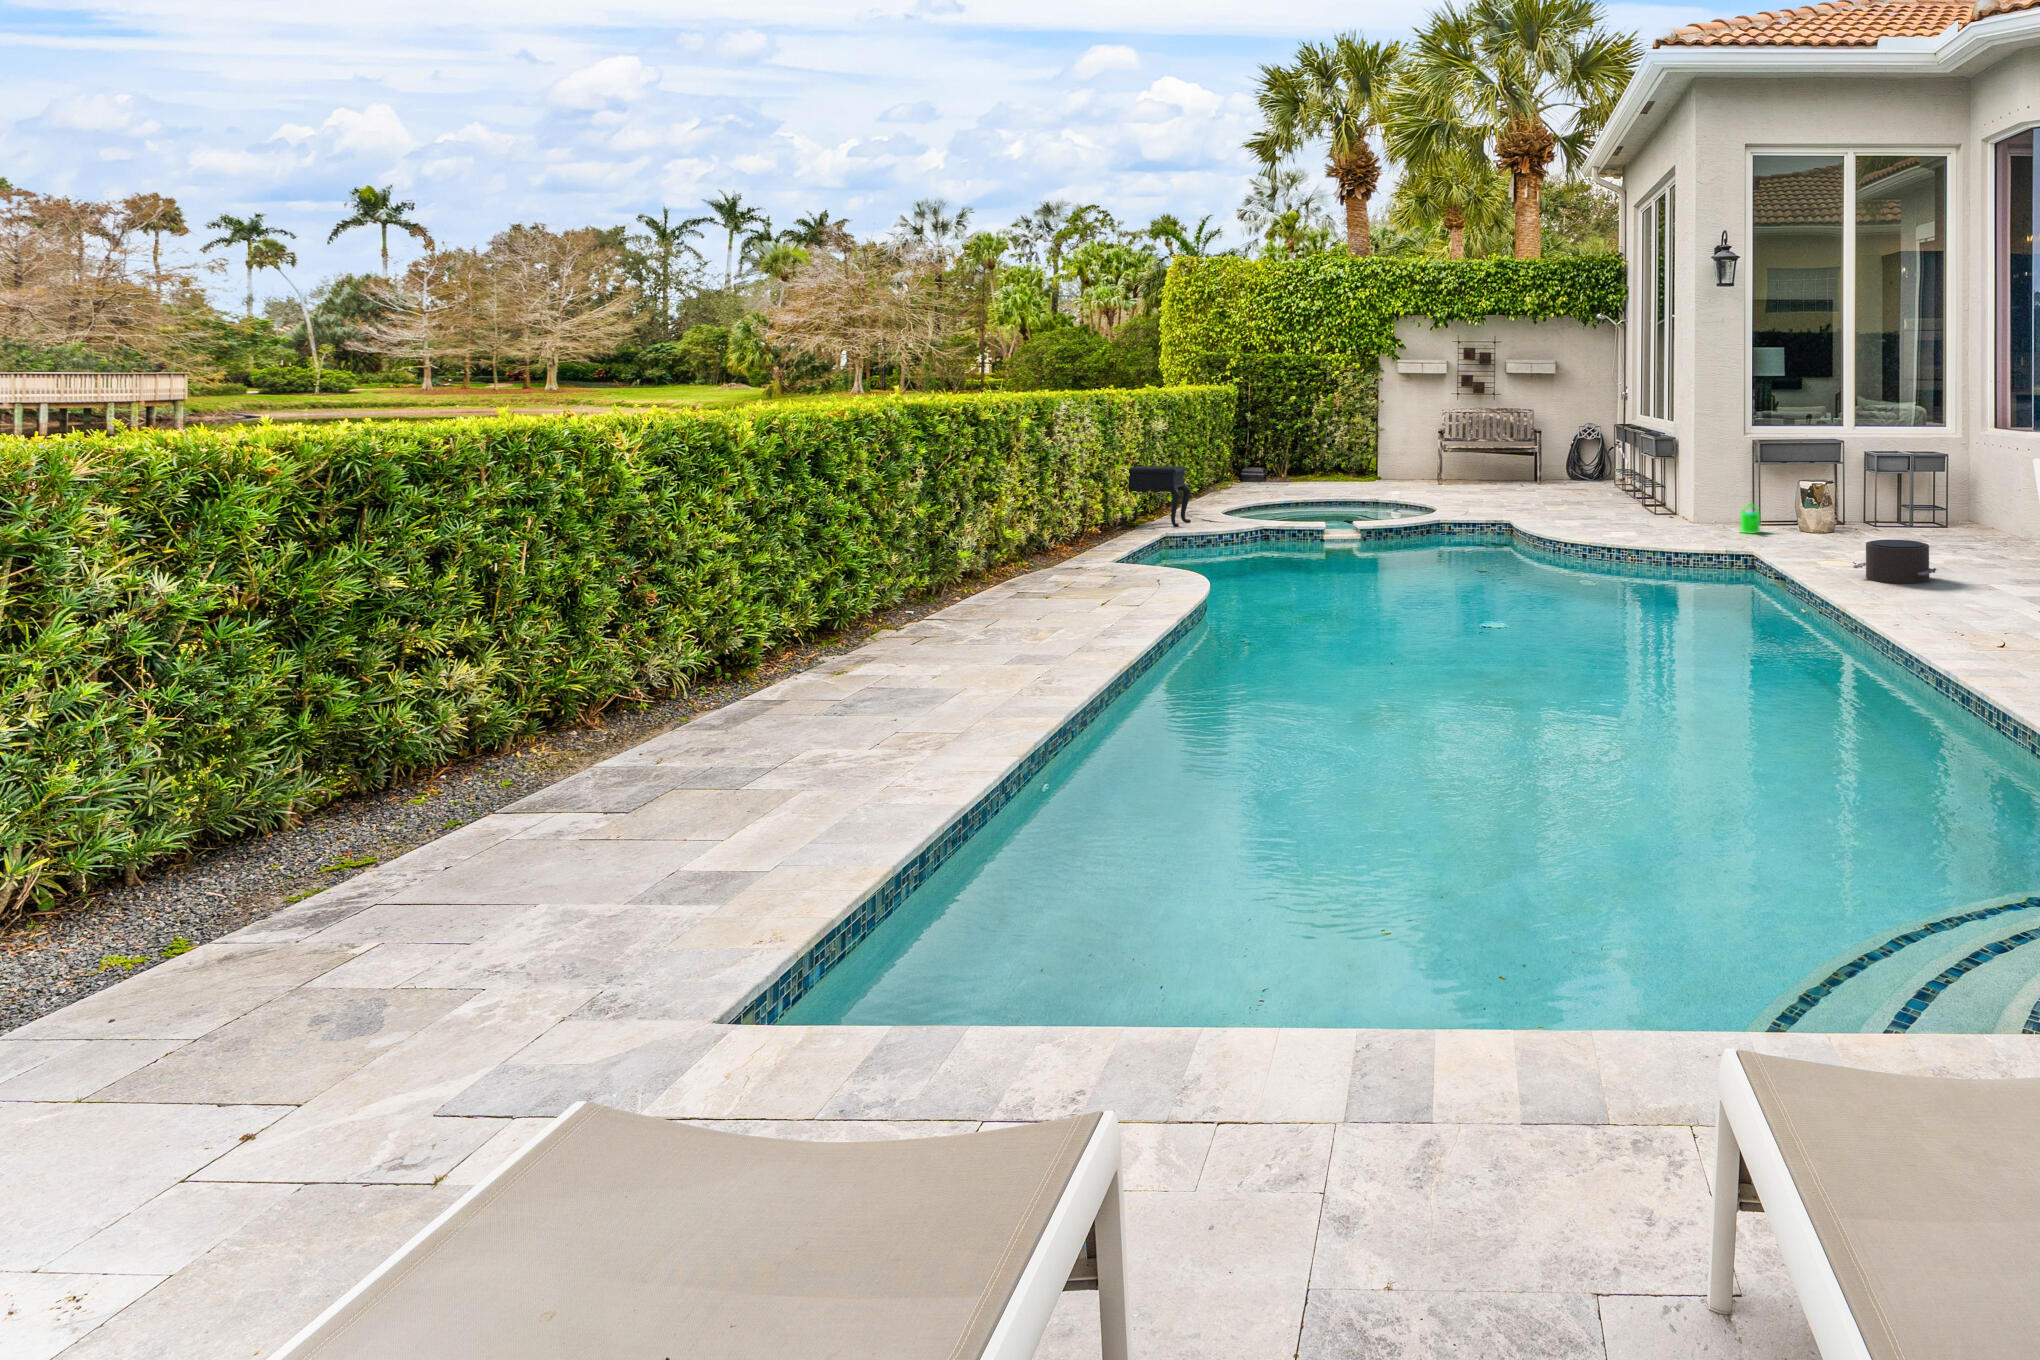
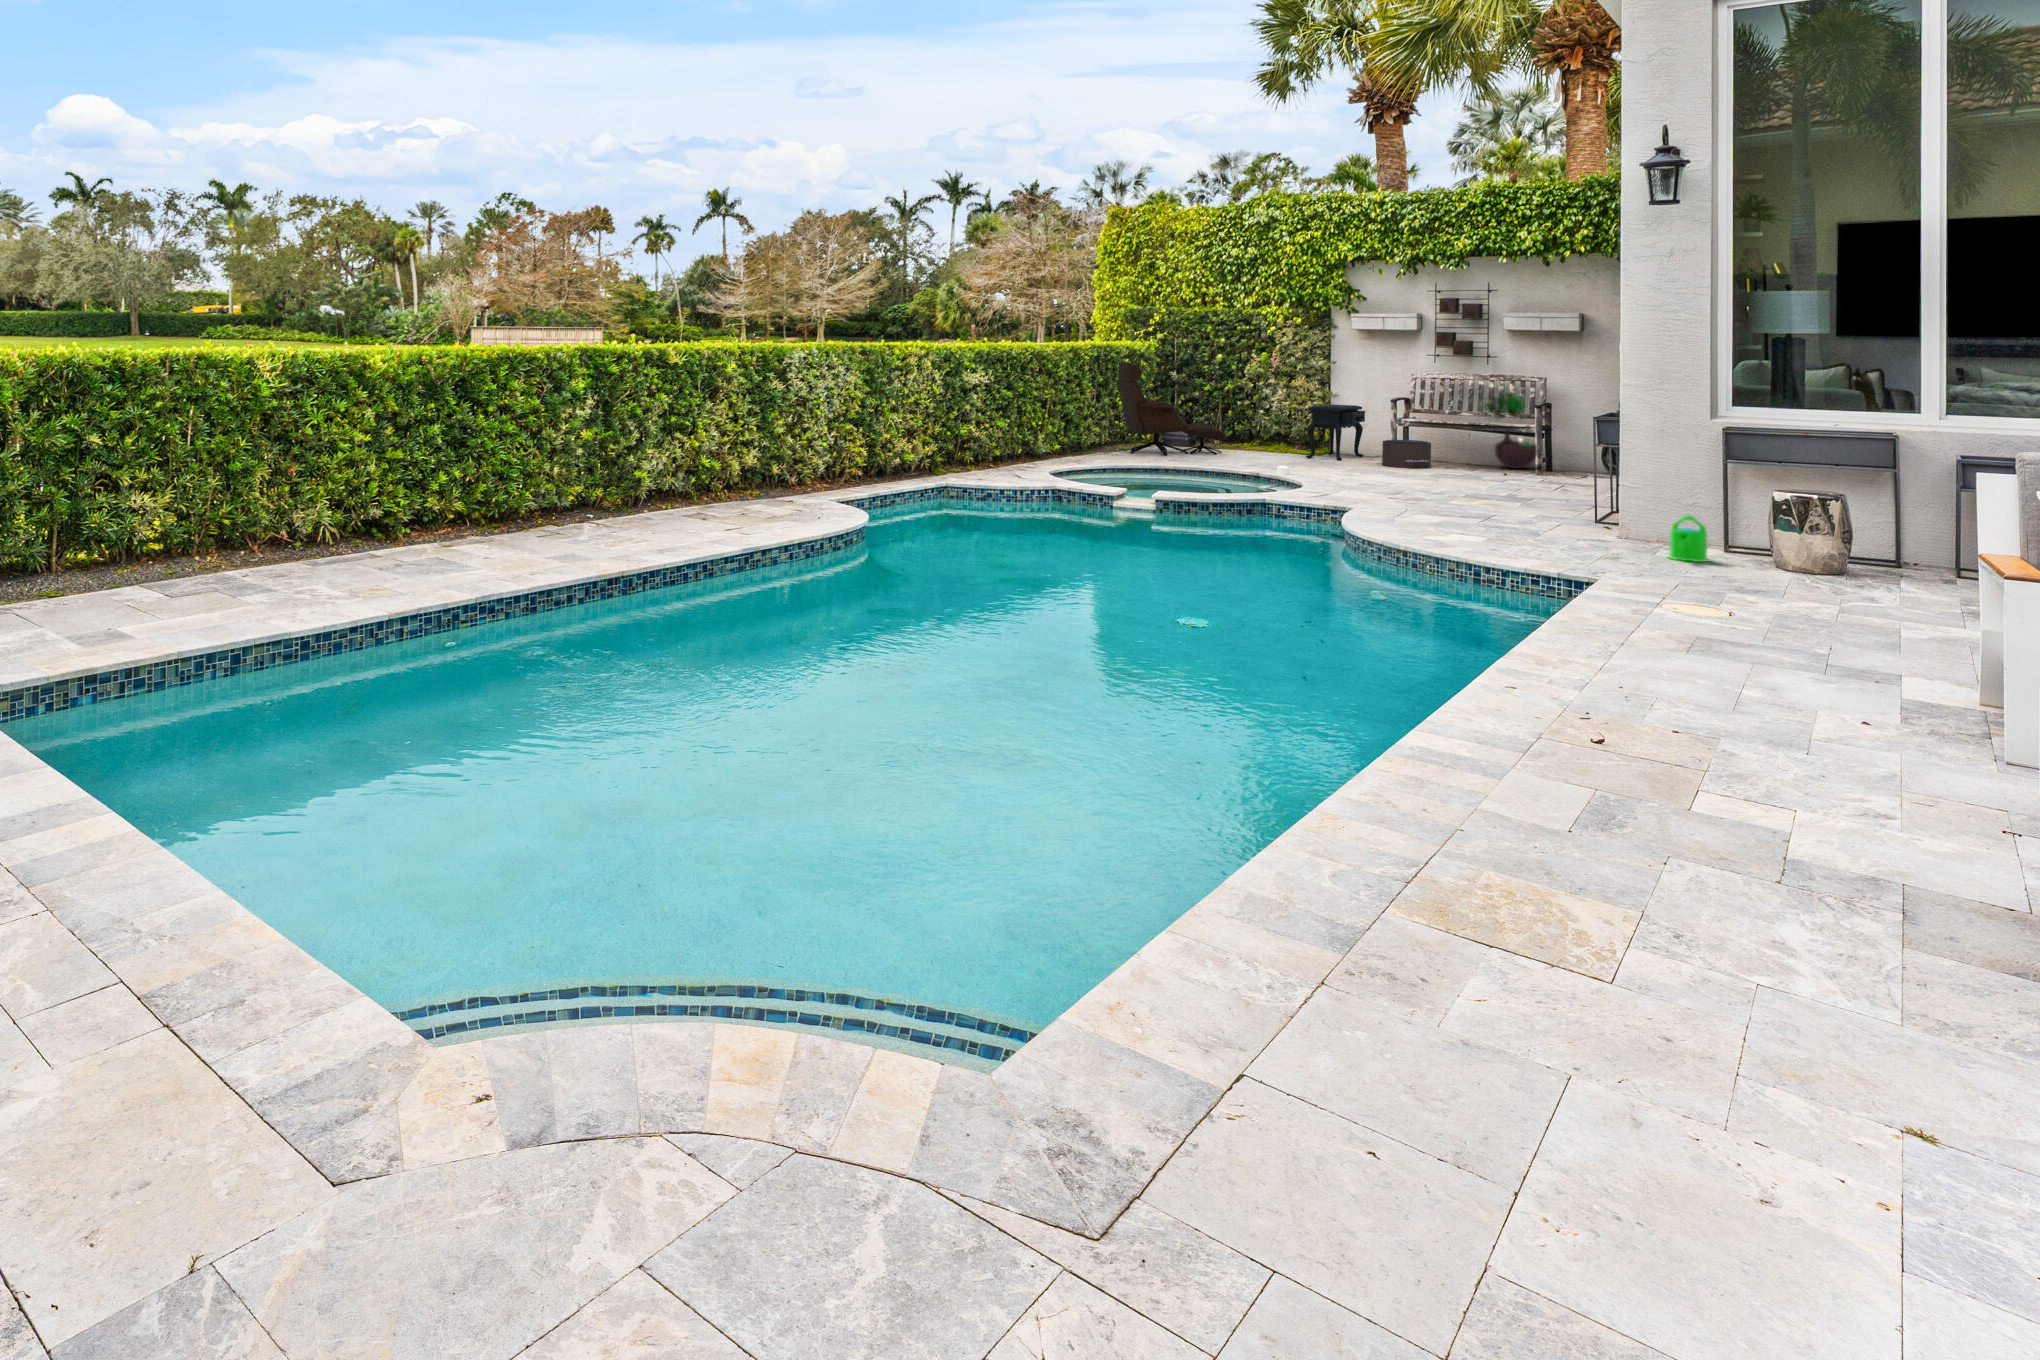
lounge chair: none [1214,406,1309,490] -> present [1119,362,1226,455]
potted tree: none [1498,414,1537,479] -> present [1482,389,1537,469]
side table: present [1117,466,1191,527] -> present [1306,404,1365,460]
pouf: present [1853,540,1937,583] -> present [1375,440,1431,468]

